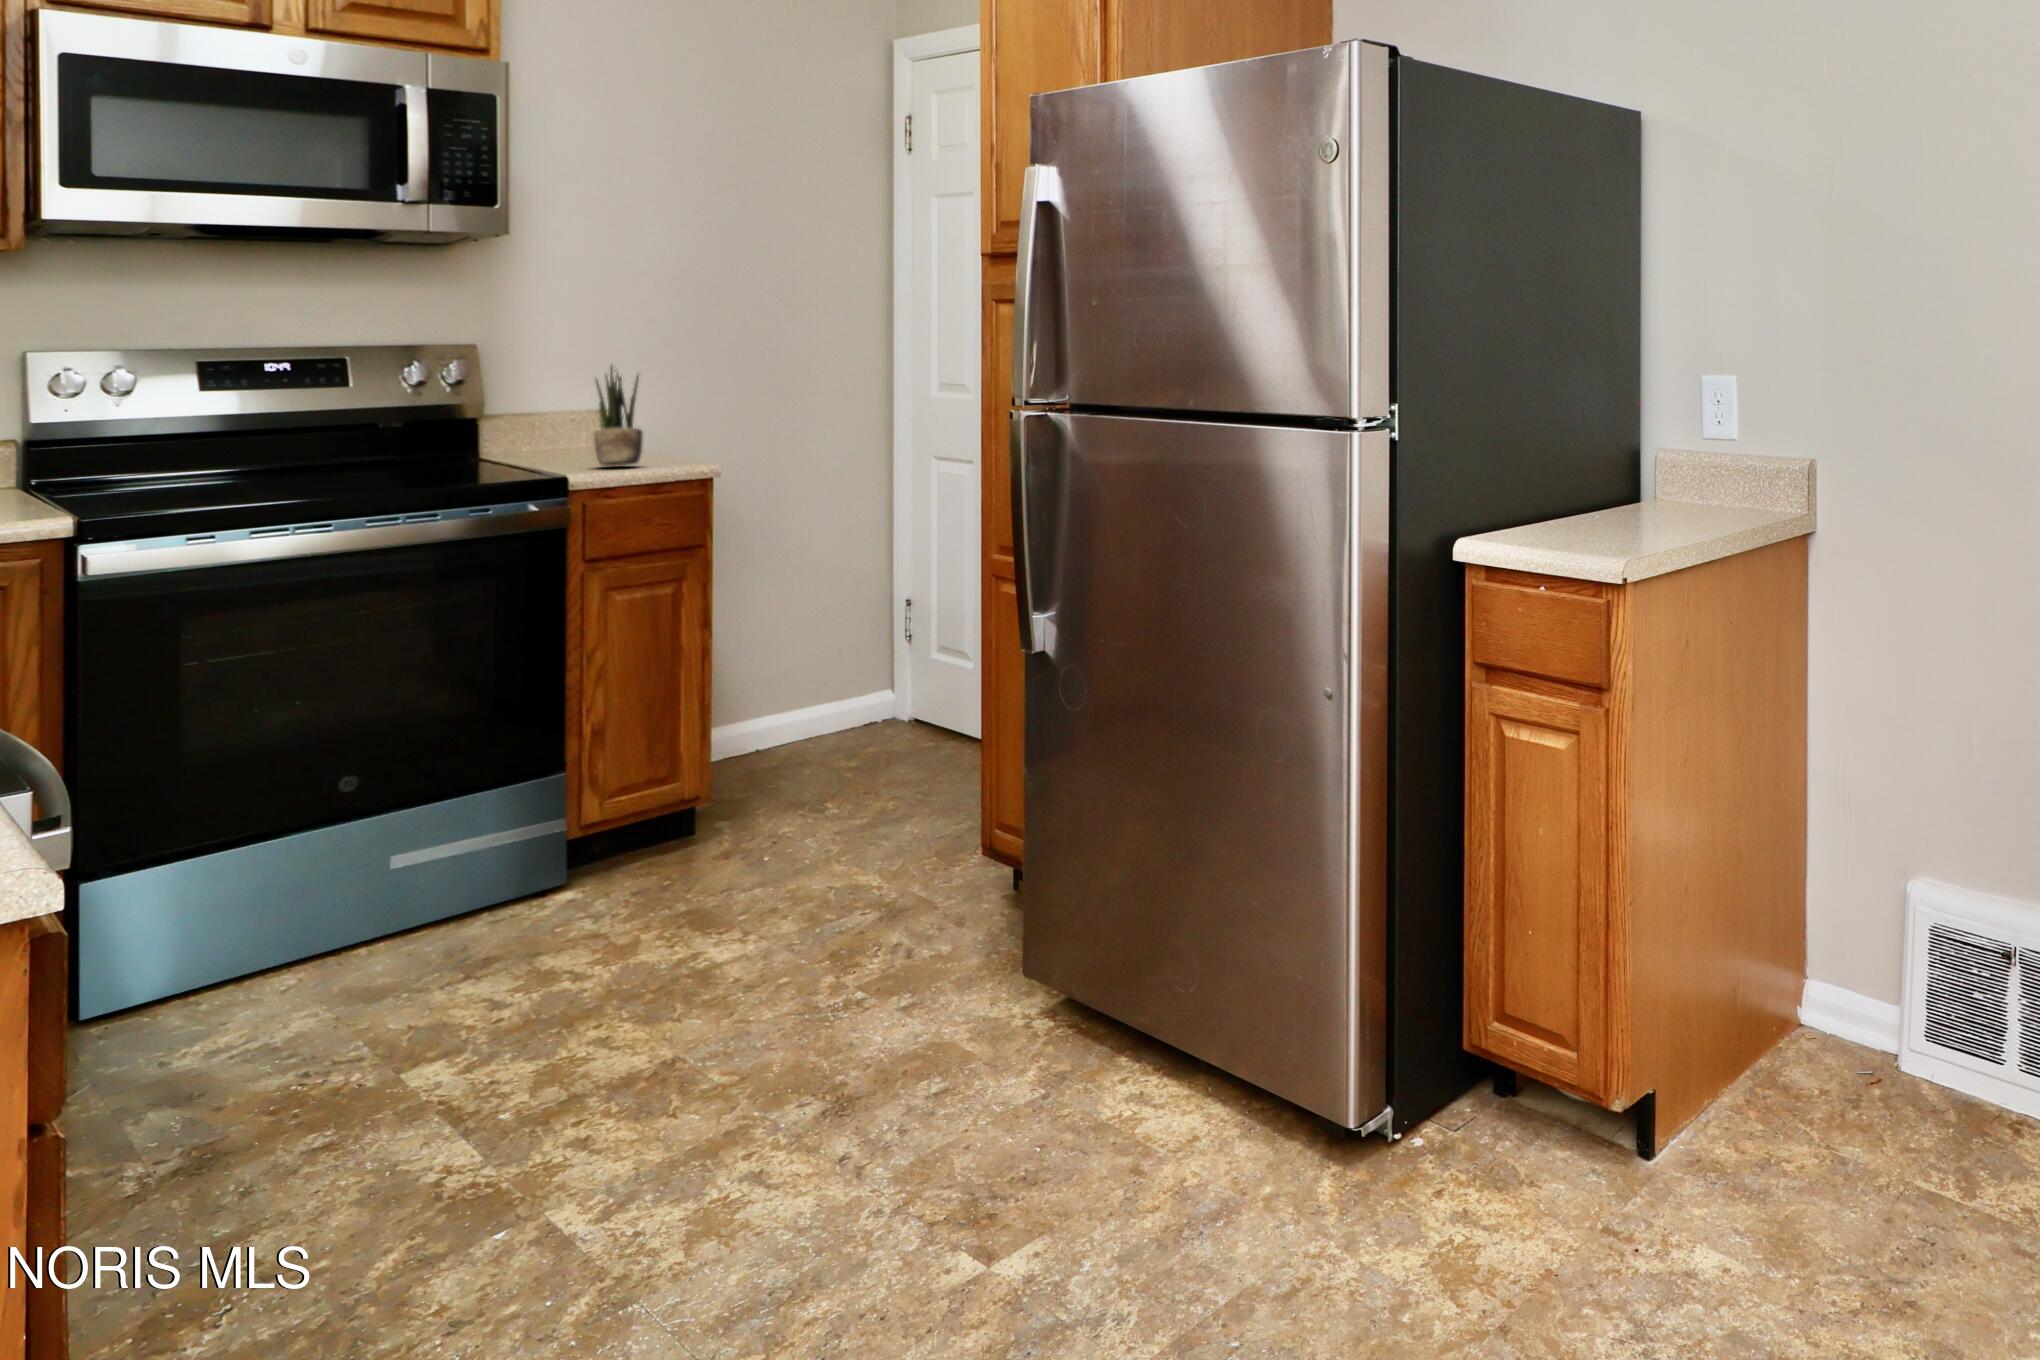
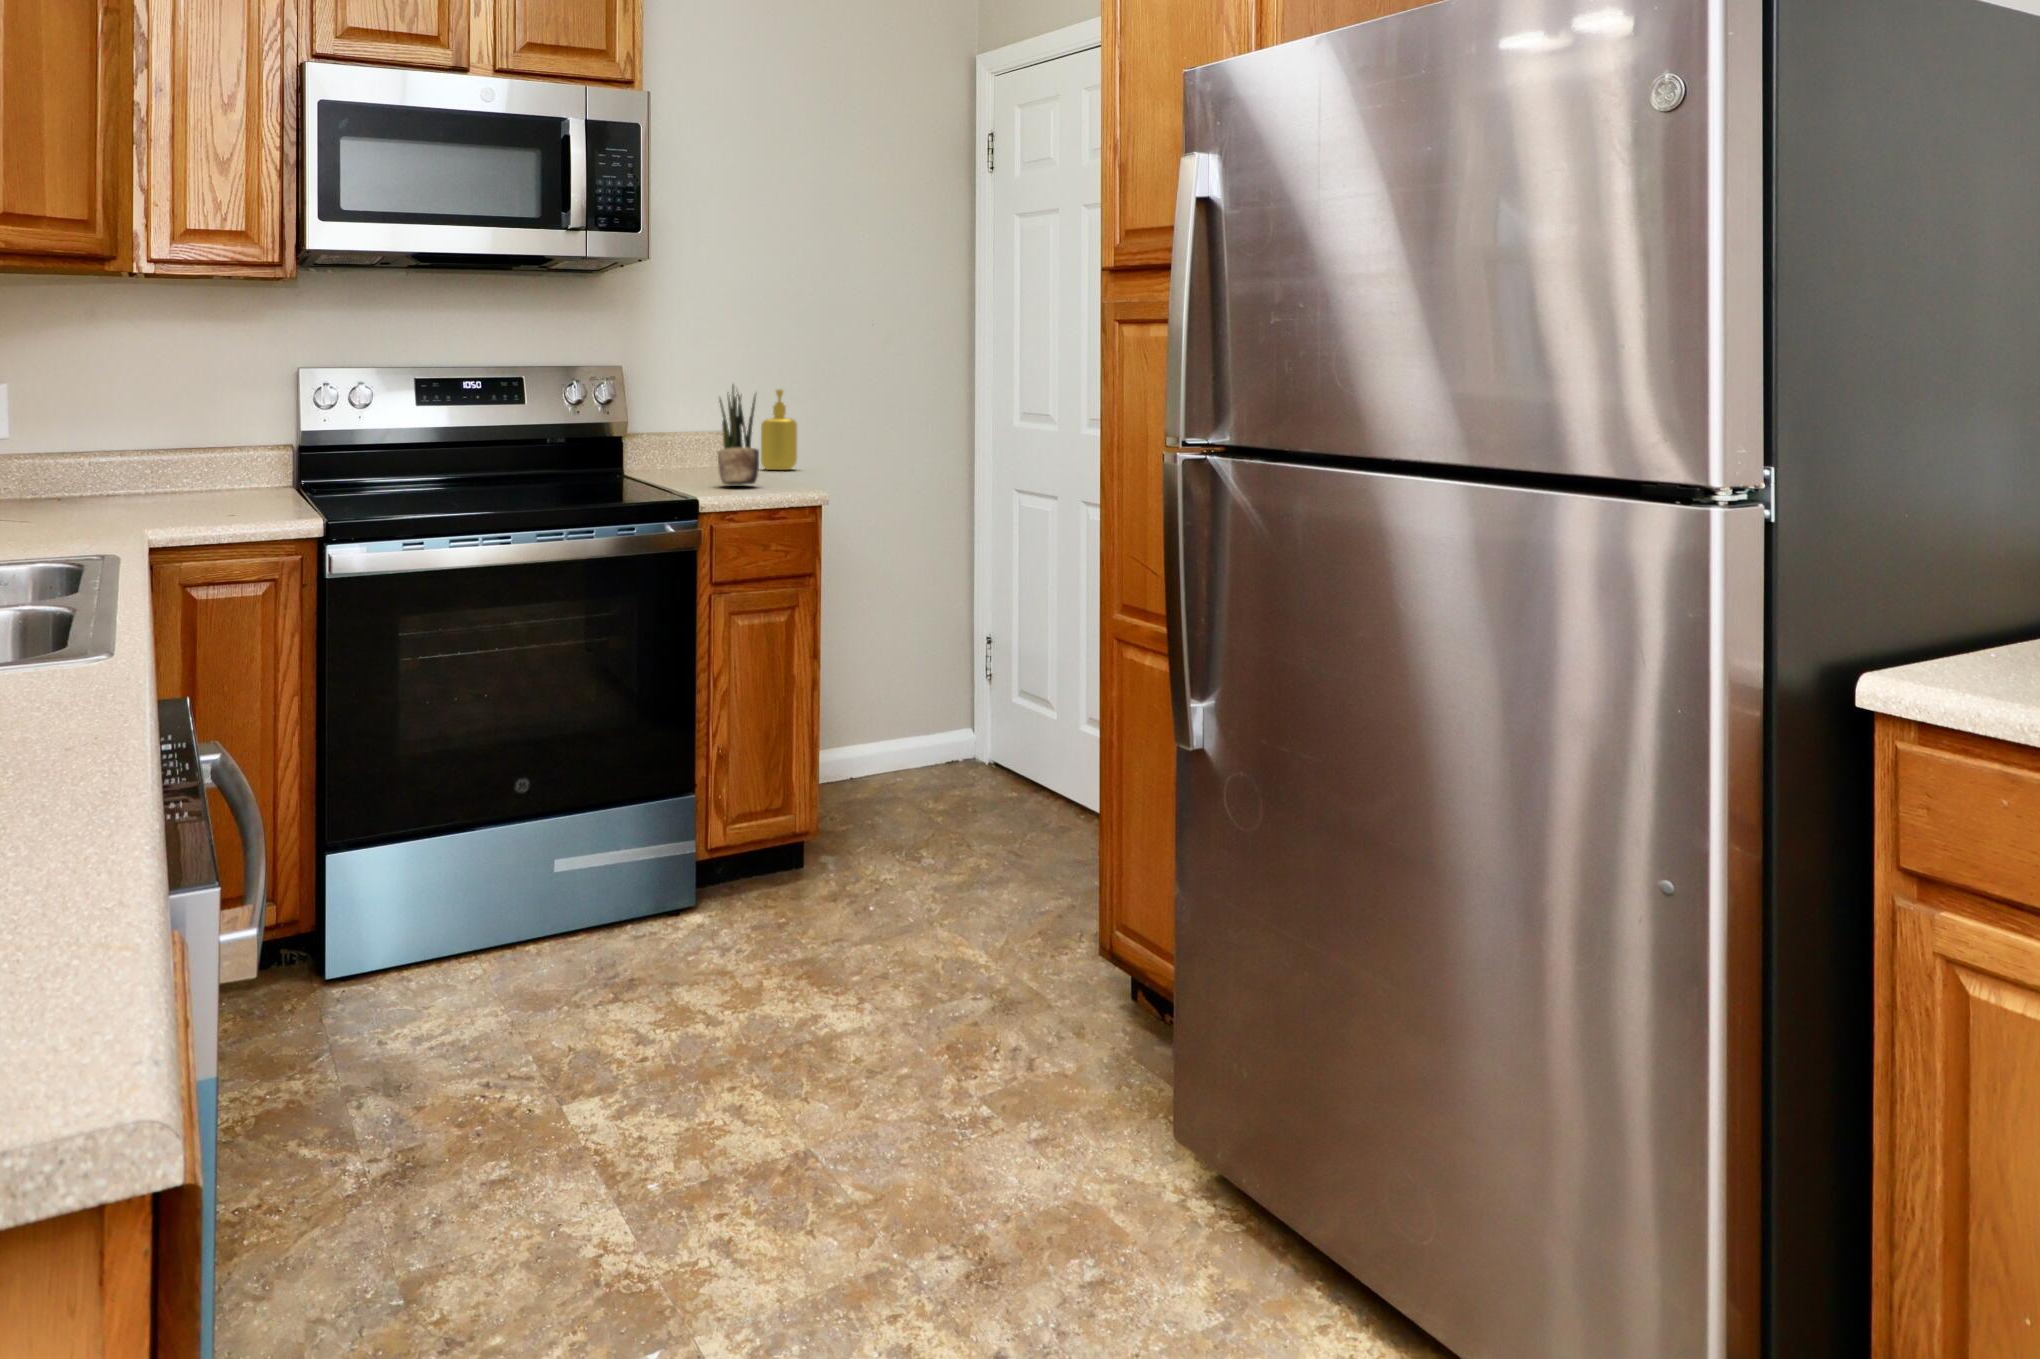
soap dispenser: none [649,371,691,452] -> present [761,389,797,470]

